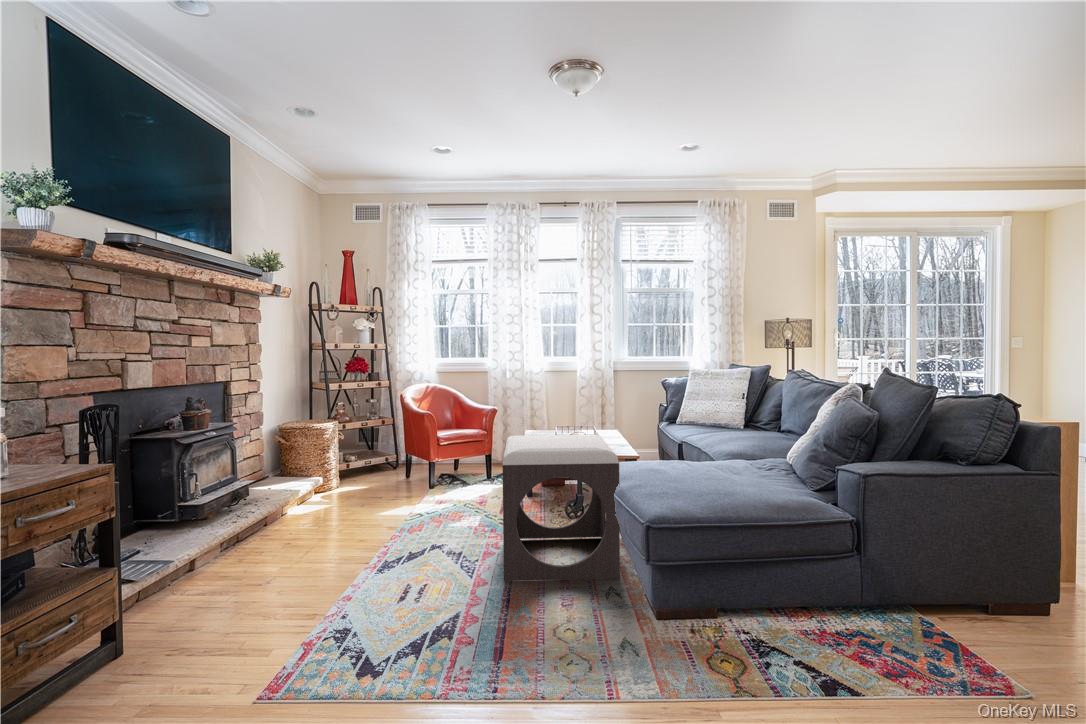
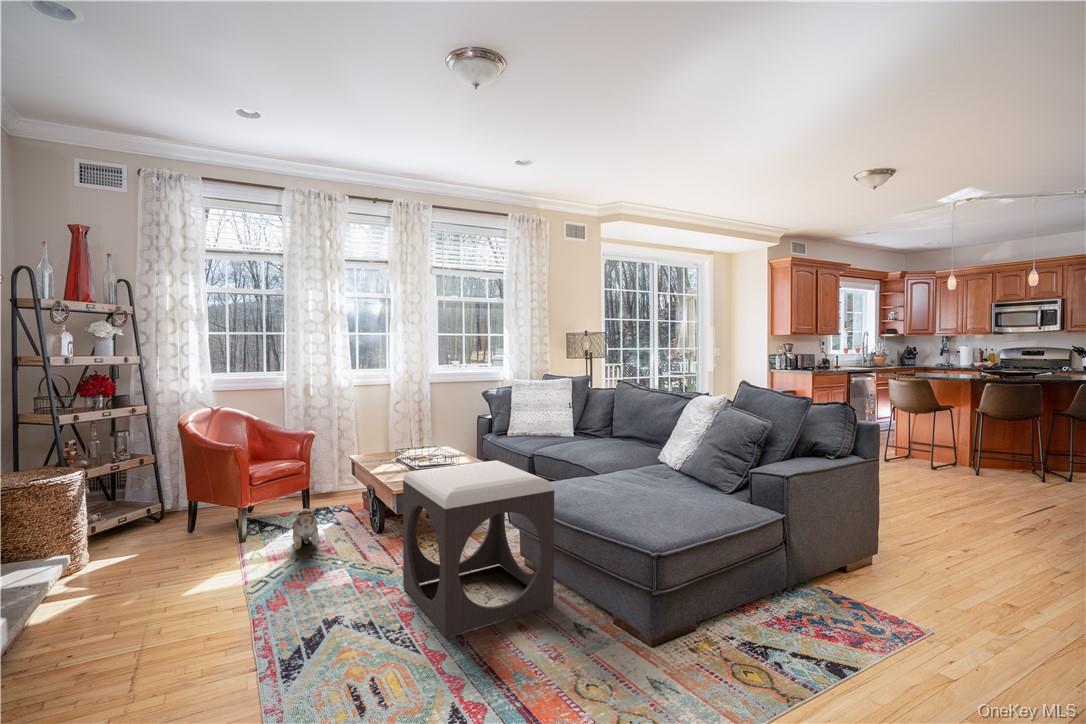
plush toy: none [455,466,481,499] -> present [293,509,319,549]

